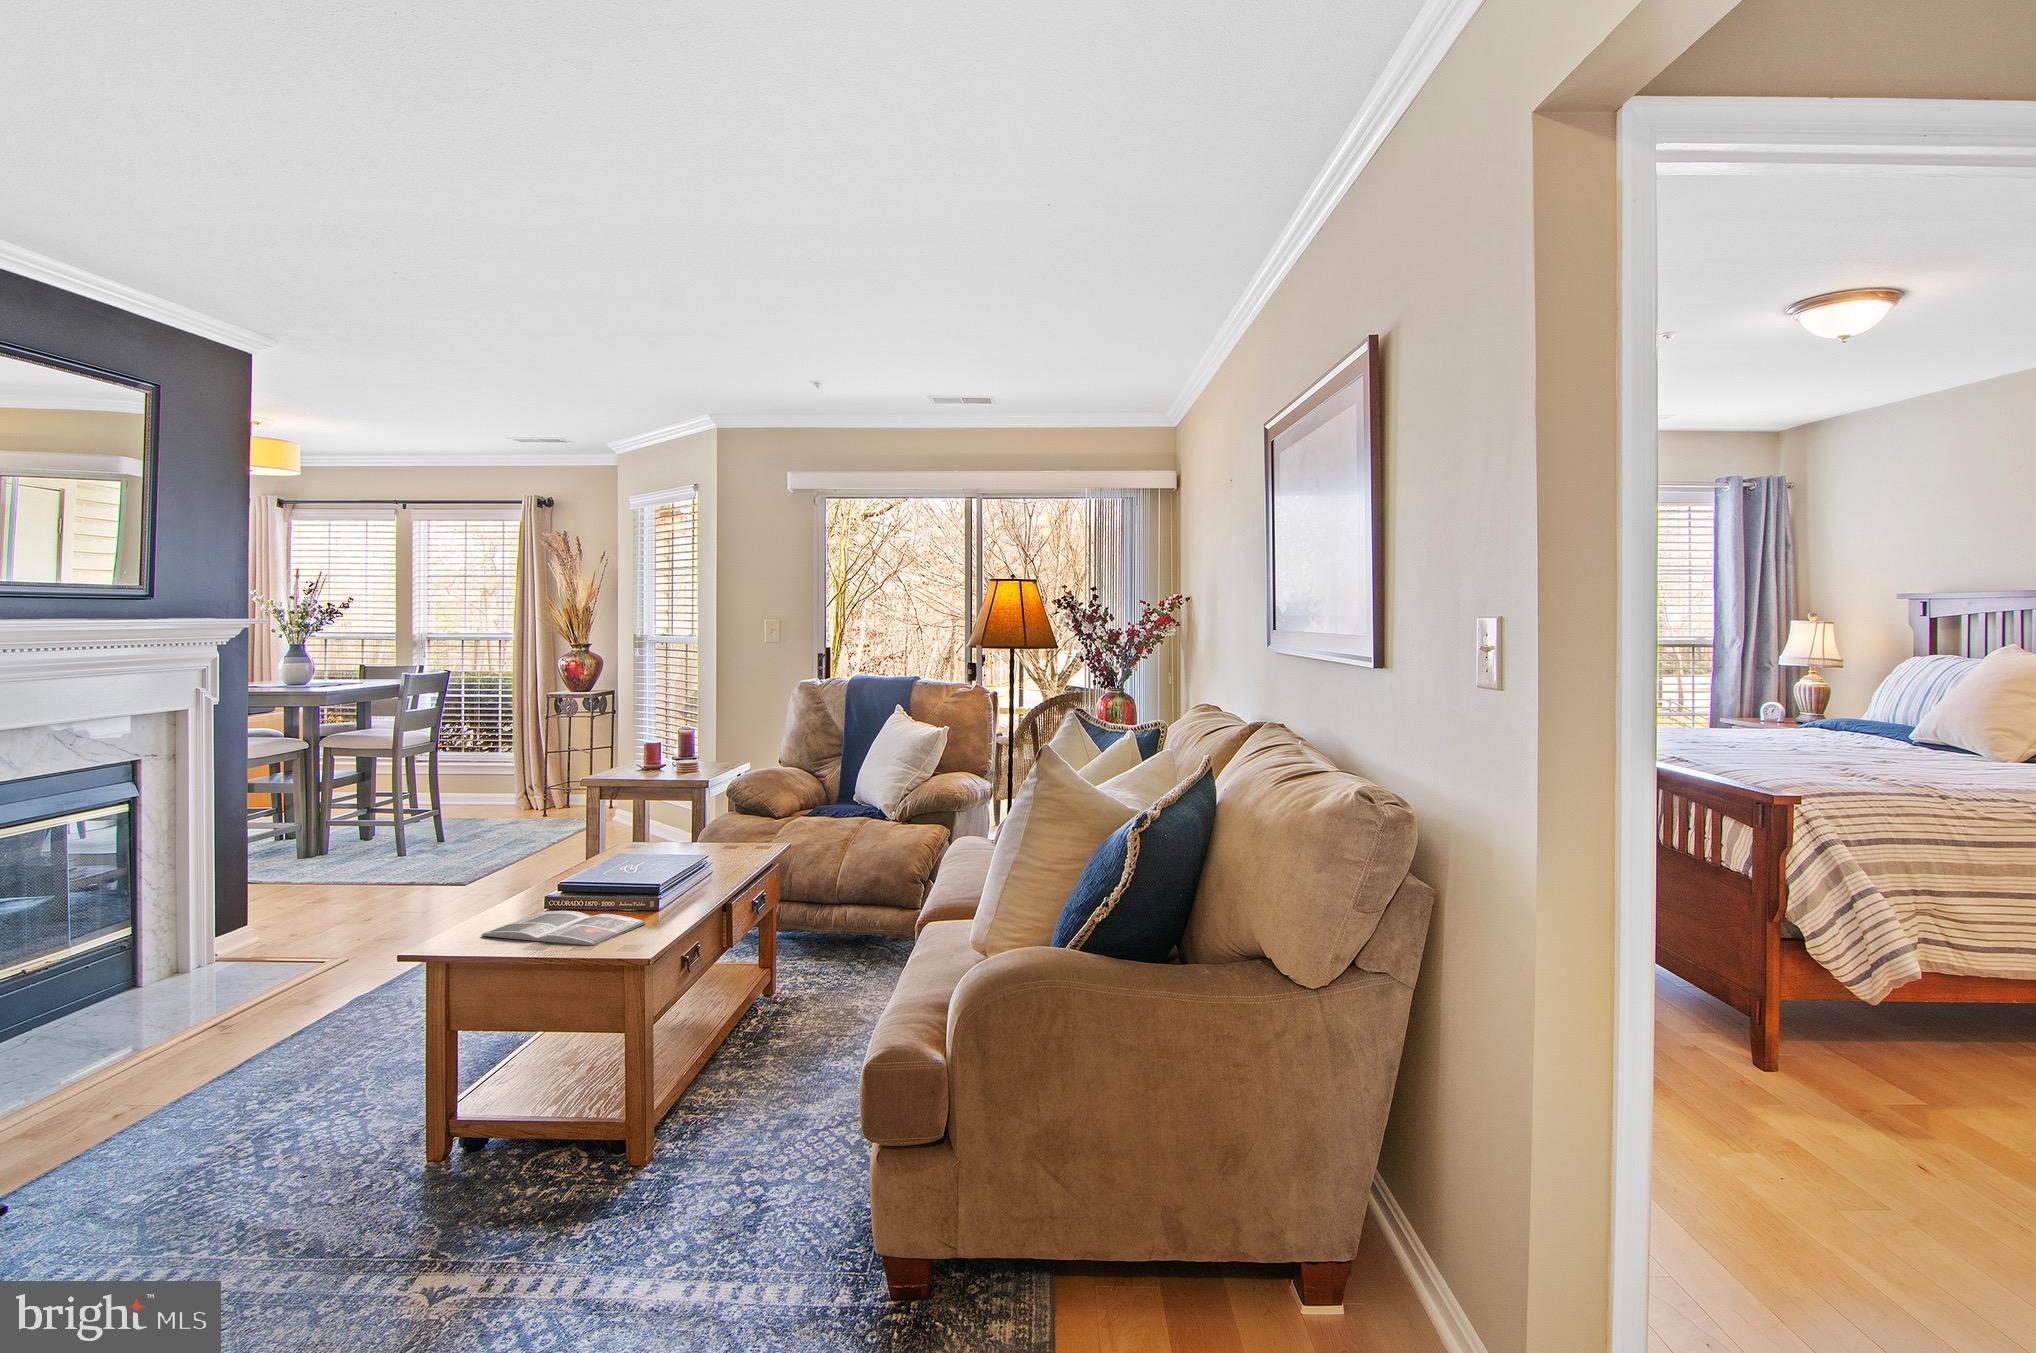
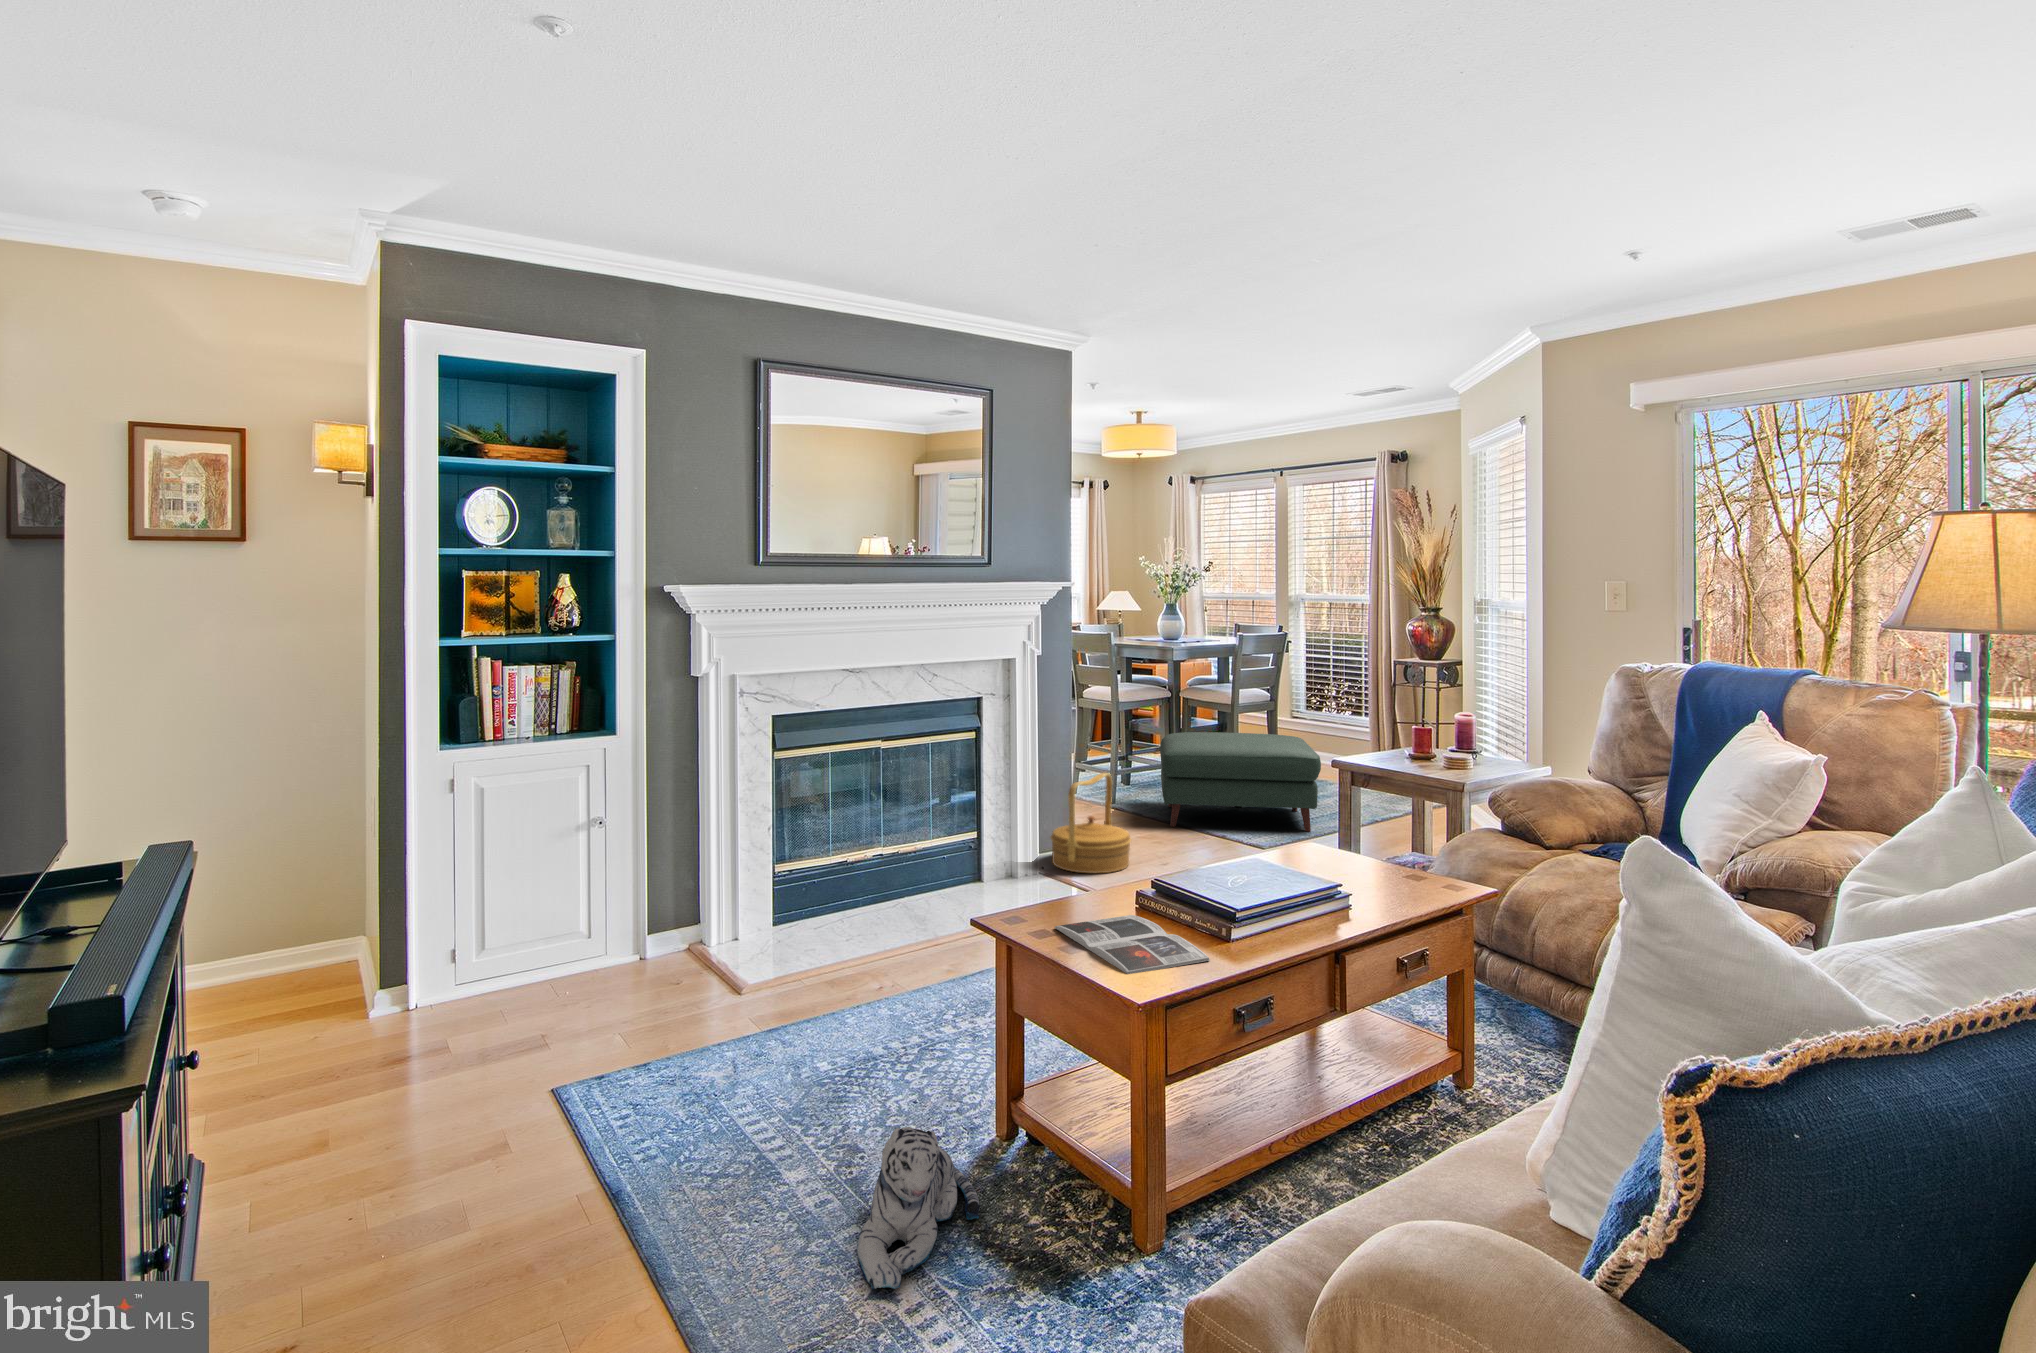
ottoman: none [321,773,518,883] -> present [1160,732,1321,832]
woven basket: none [235,830,344,945] -> present [1051,773,1131,874]
plush toy: none [356,1136,480,1289] -> present [857,1127,980,1290]

